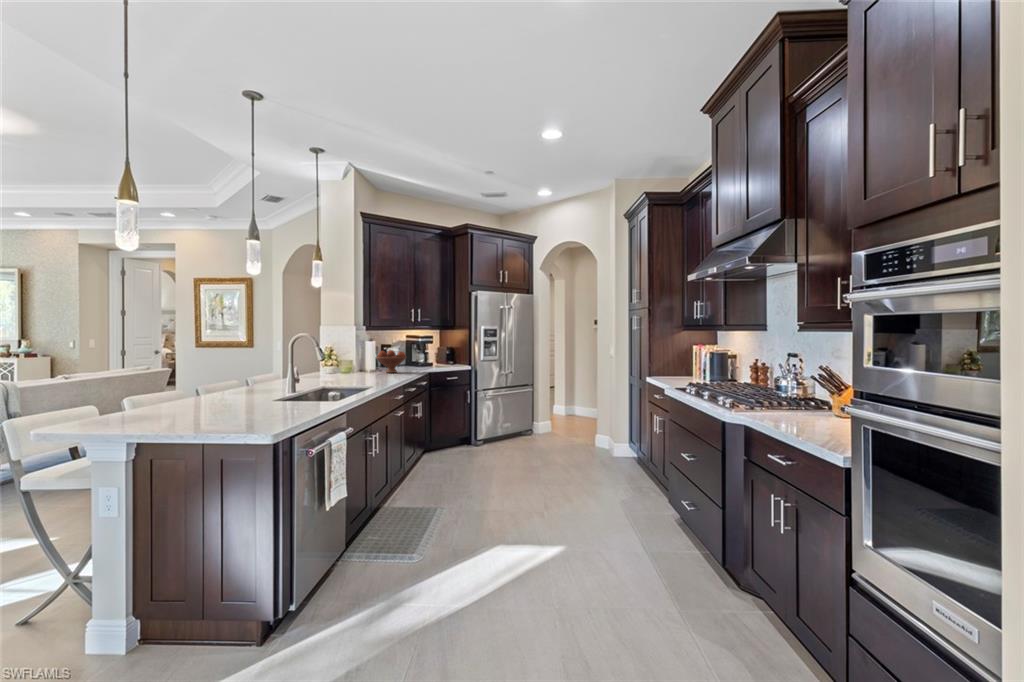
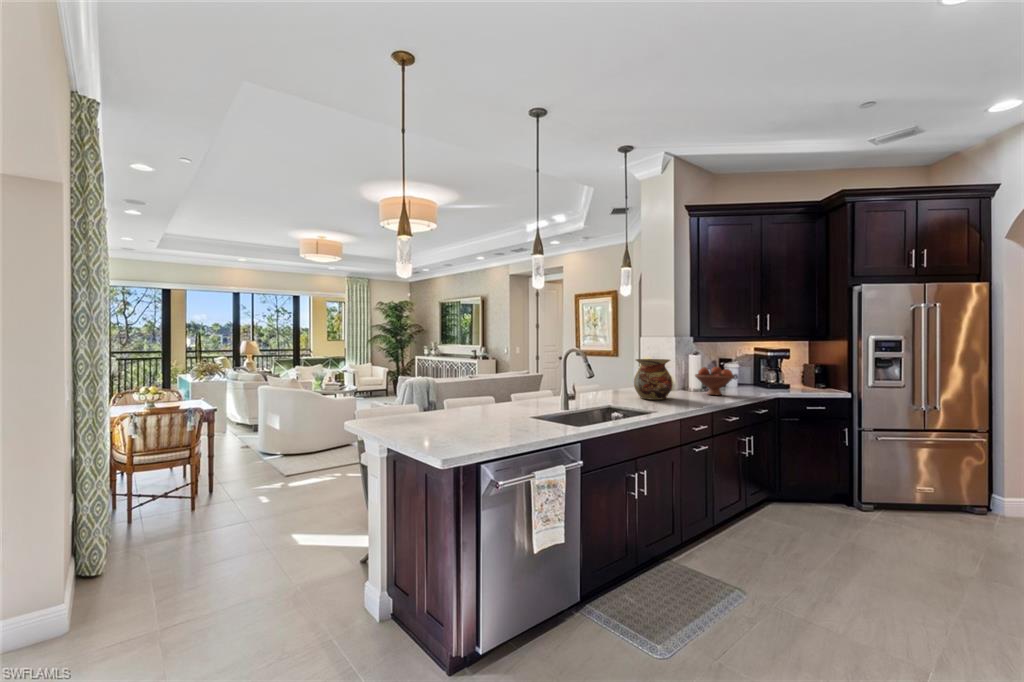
vase: none [332,344,366,379] -> present [634,359,673,400]

